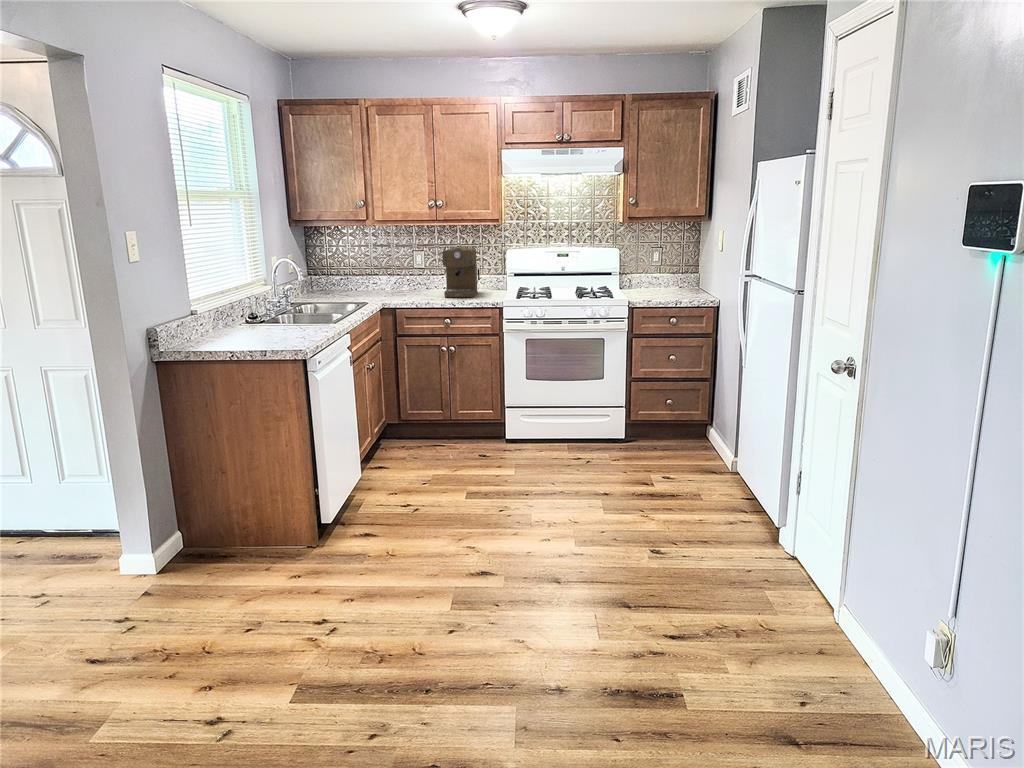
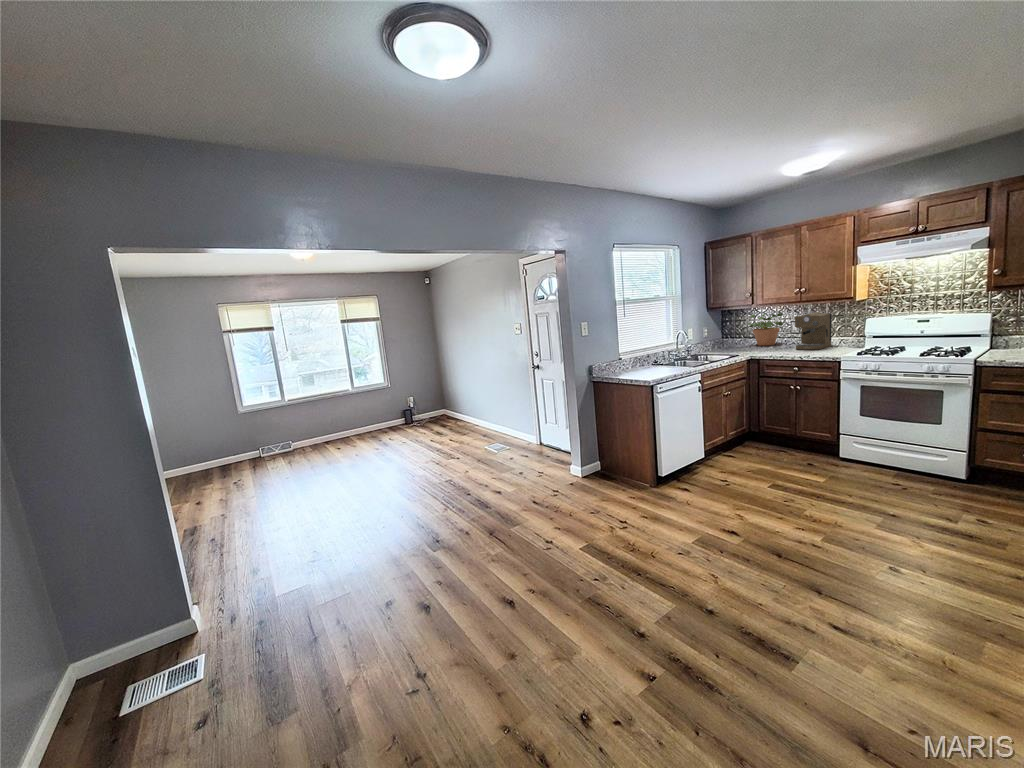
potted plant: none [366,244,422,293] -> present [748,313,785,346]

